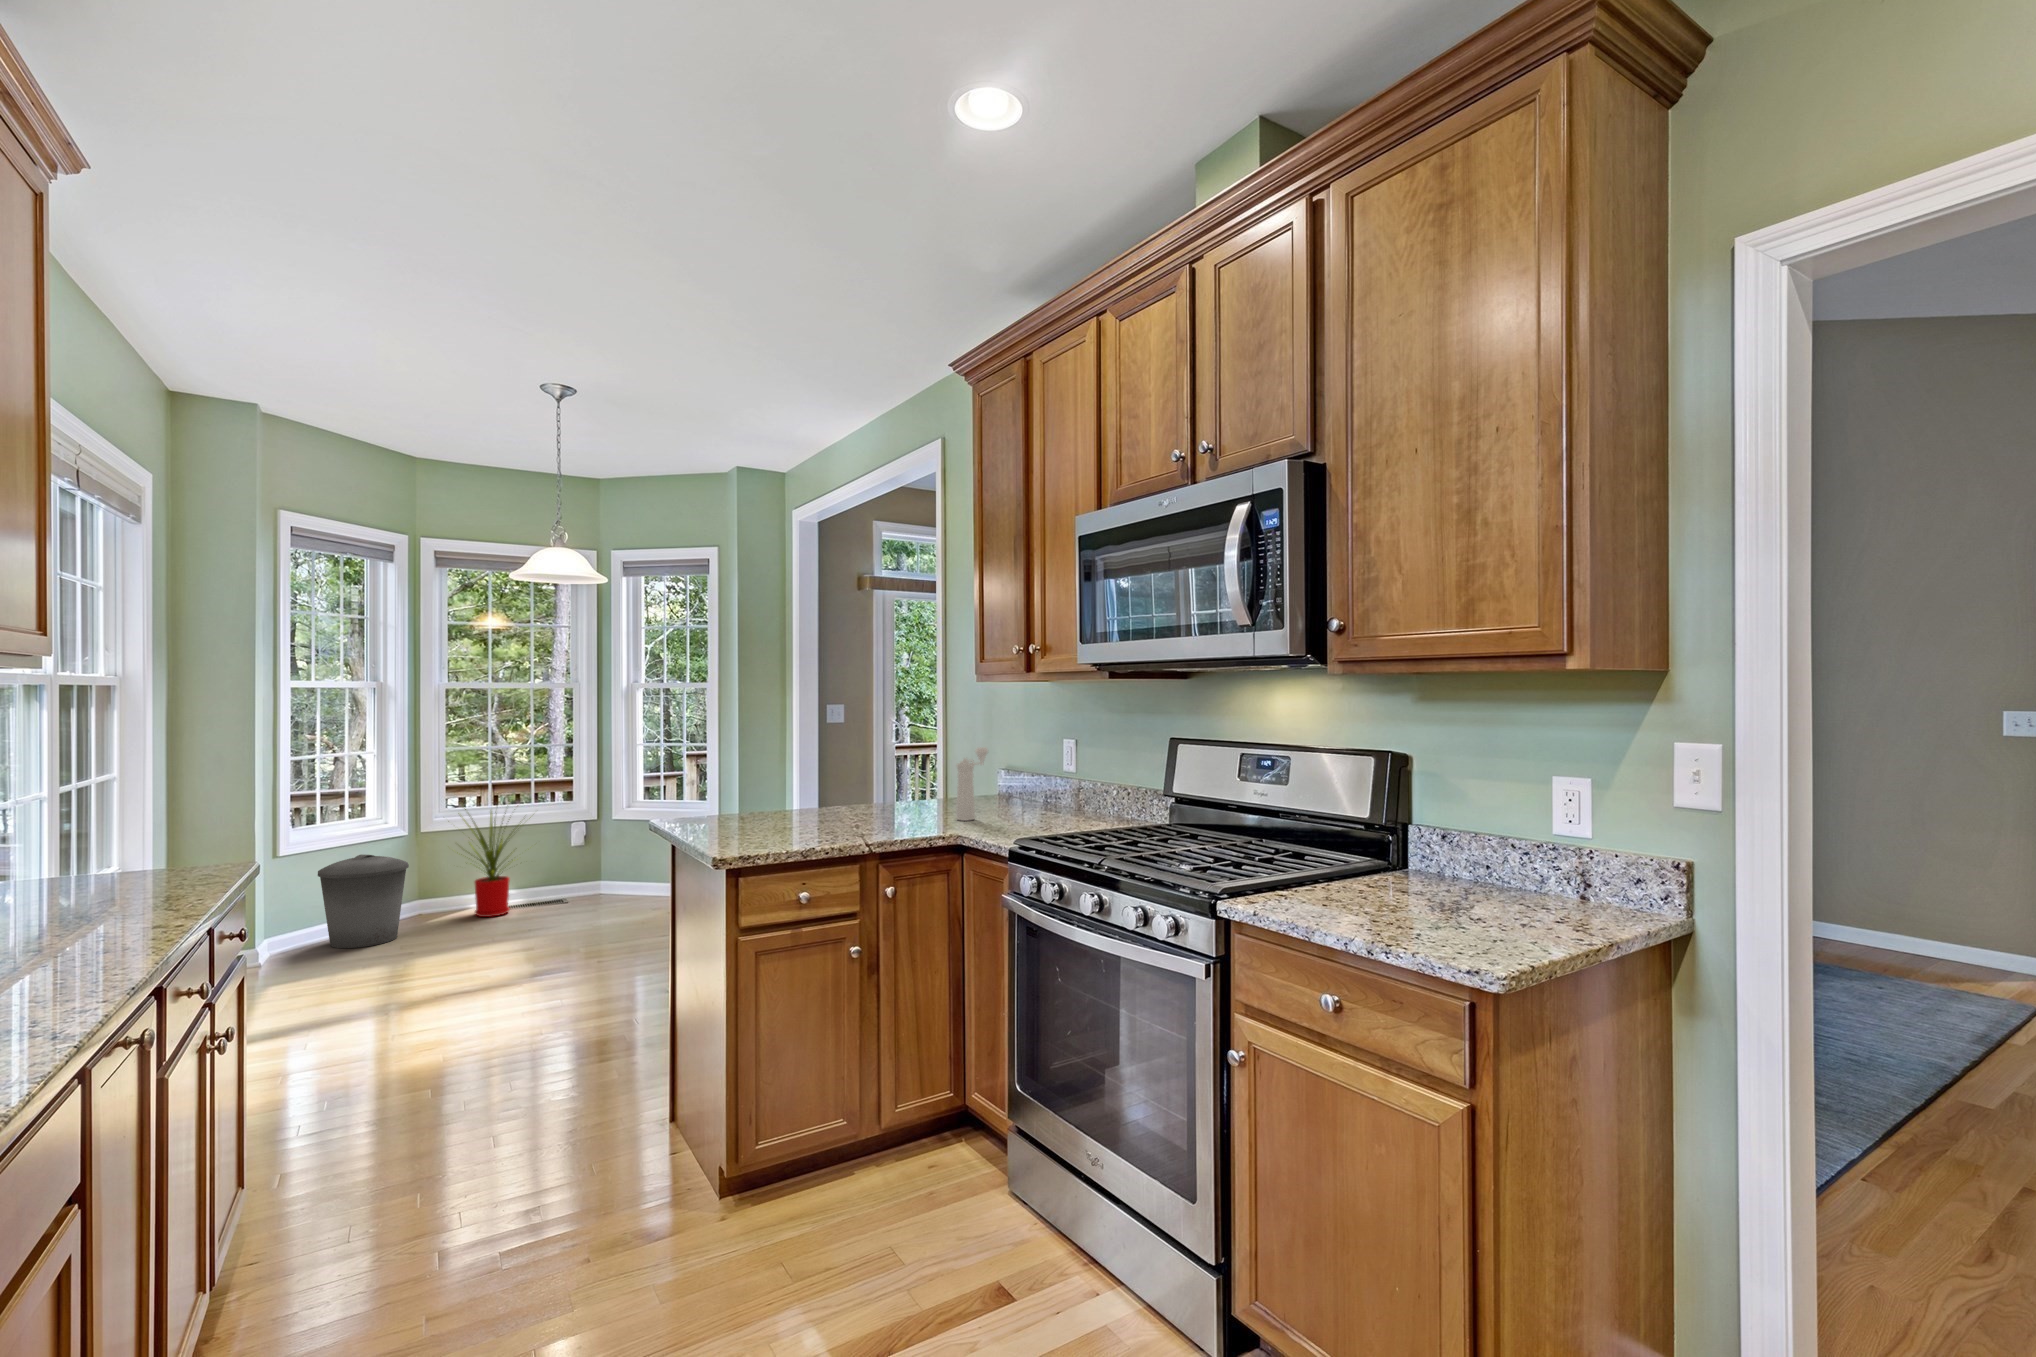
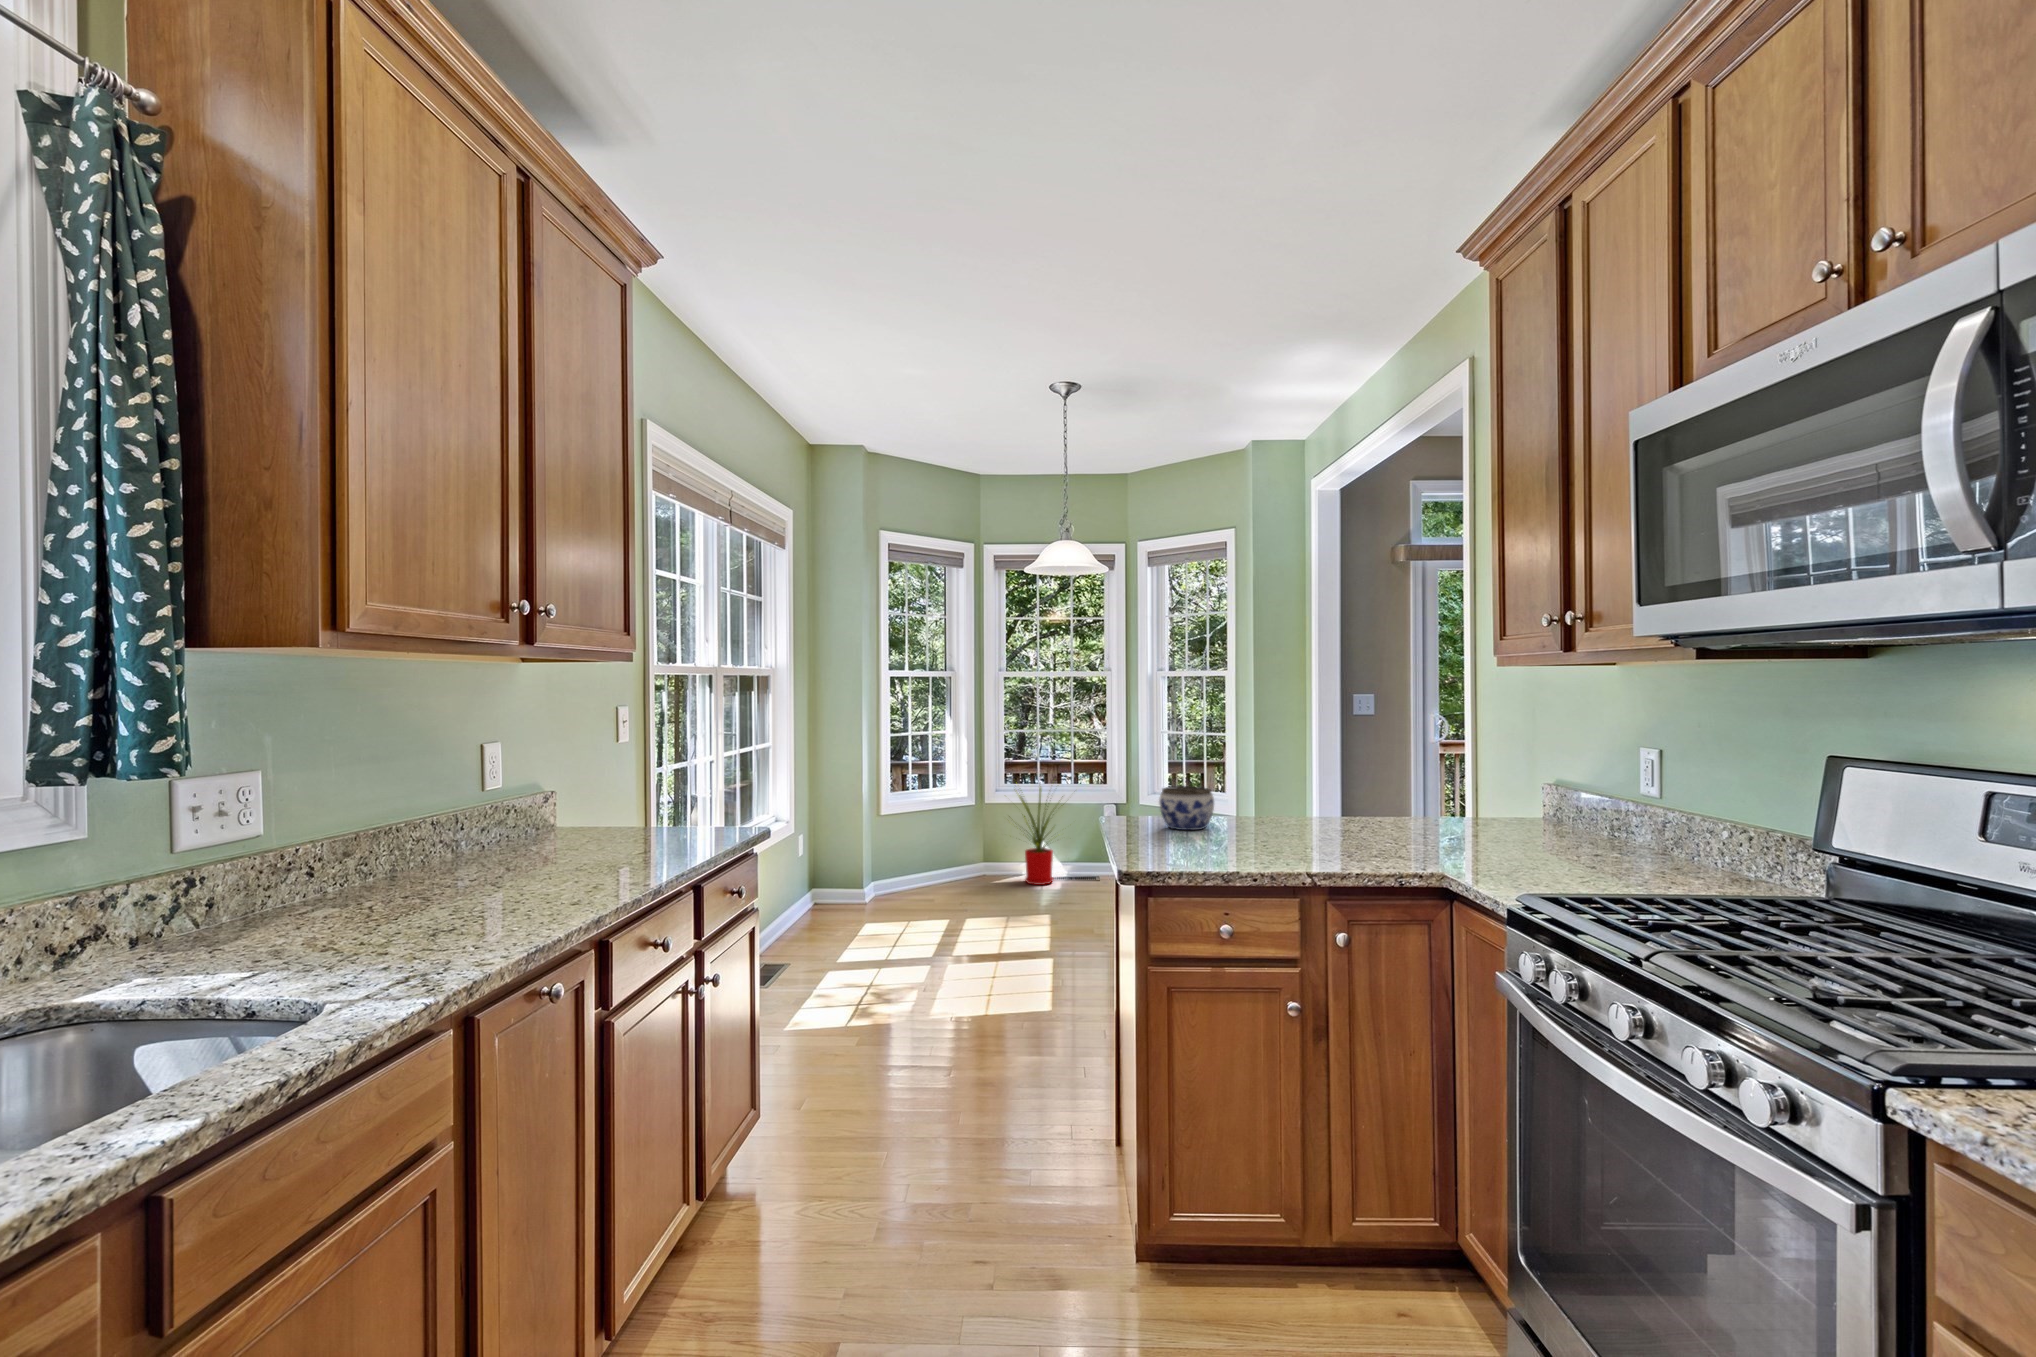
pepper mill: present [956,747,988,821] -> none [1453,755,1507,853]
jar: none [716,786,765,825] -> present [1159,785,1214,830]
trash can: present [318,855,409,948] -> none [905,819,970,898]

